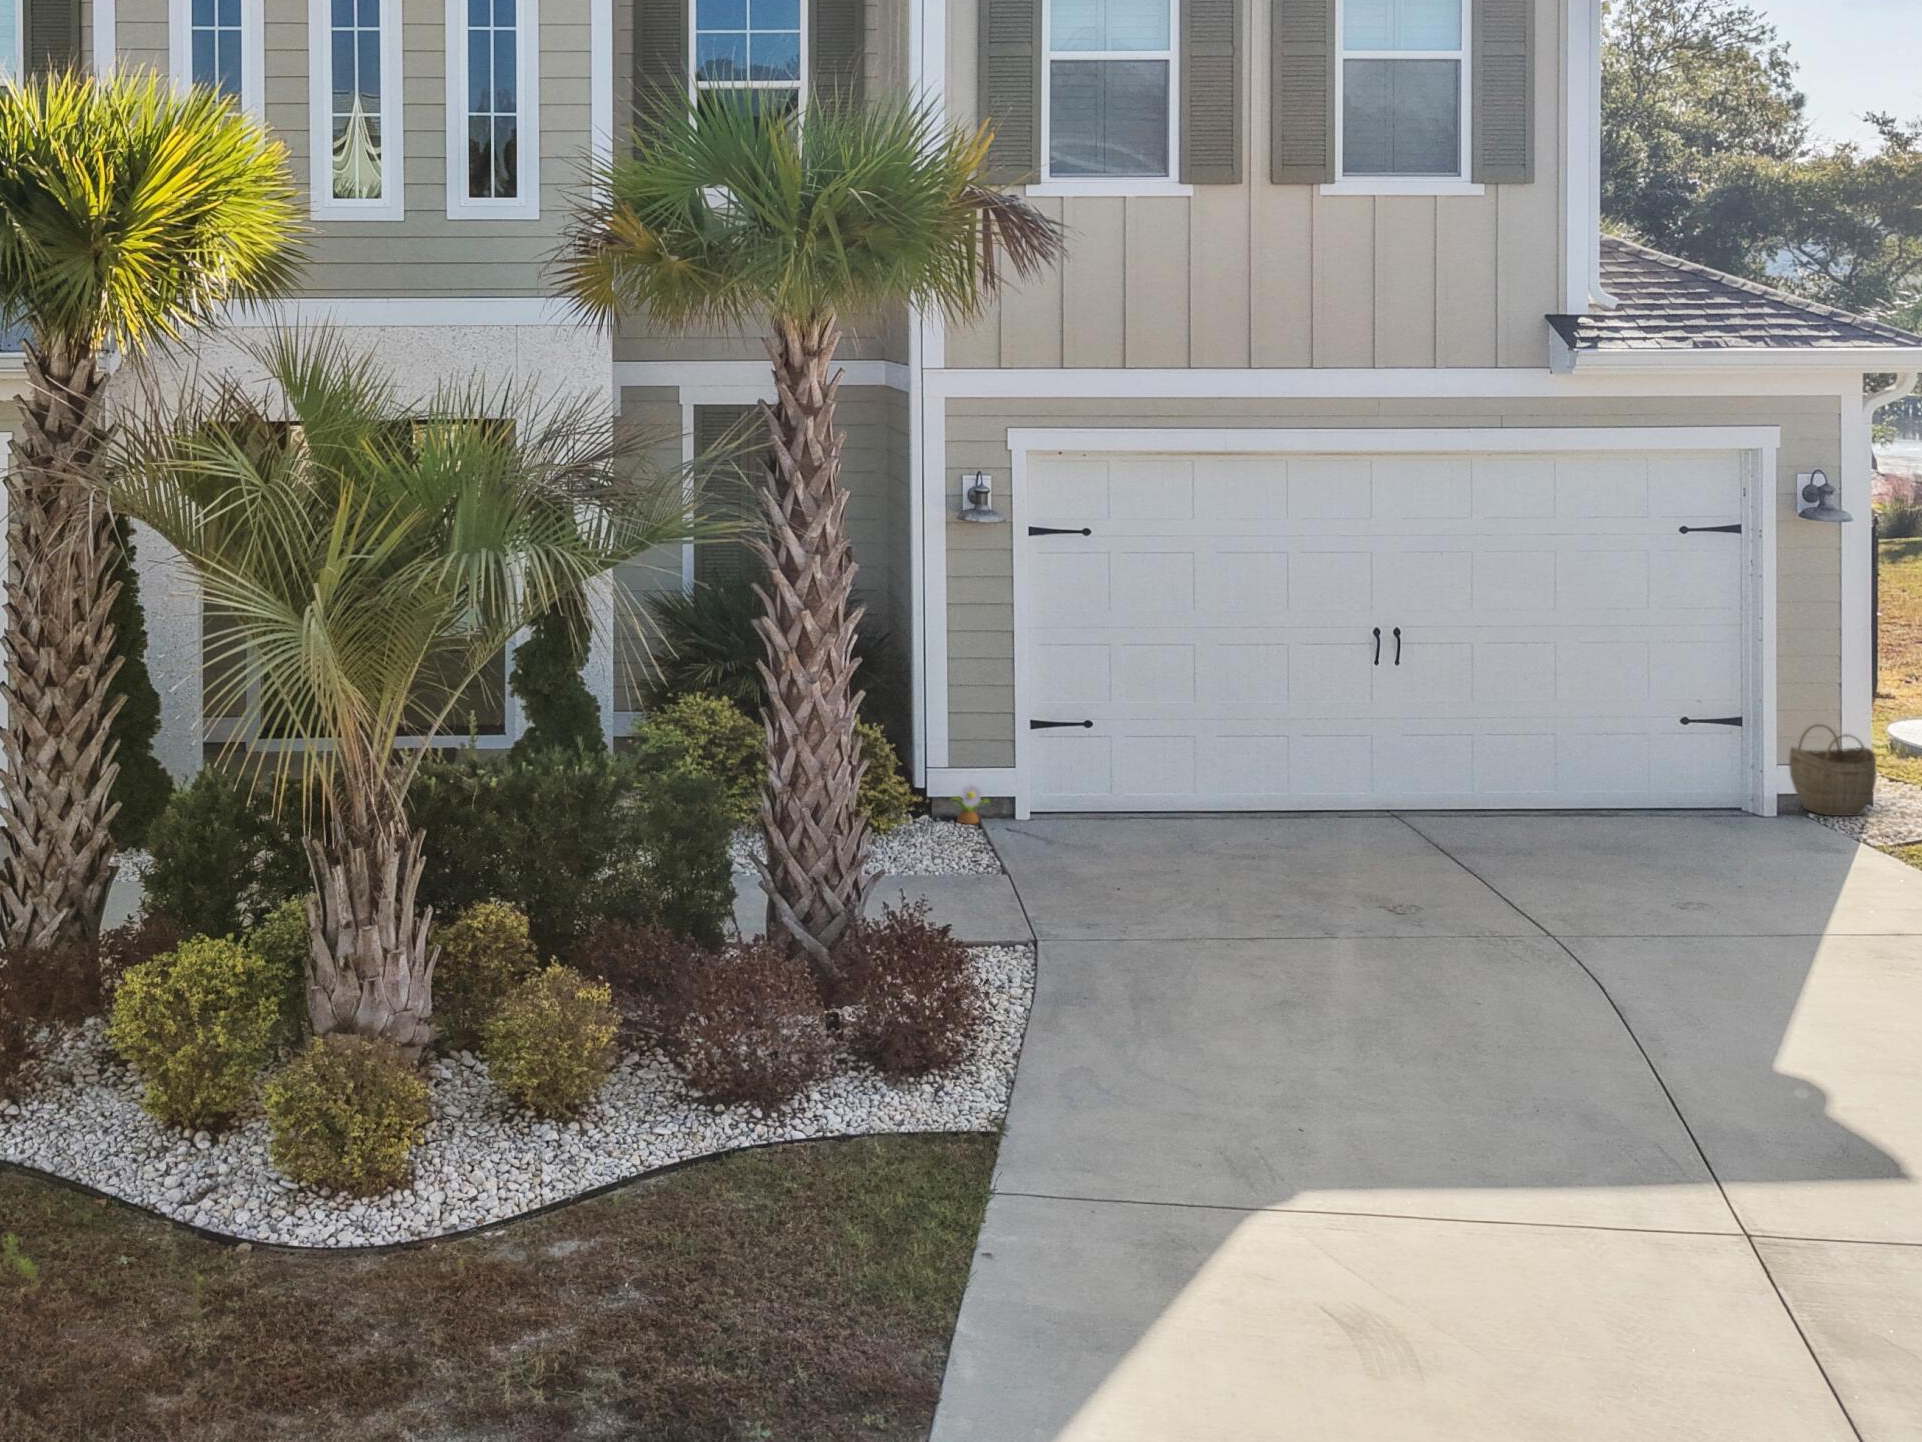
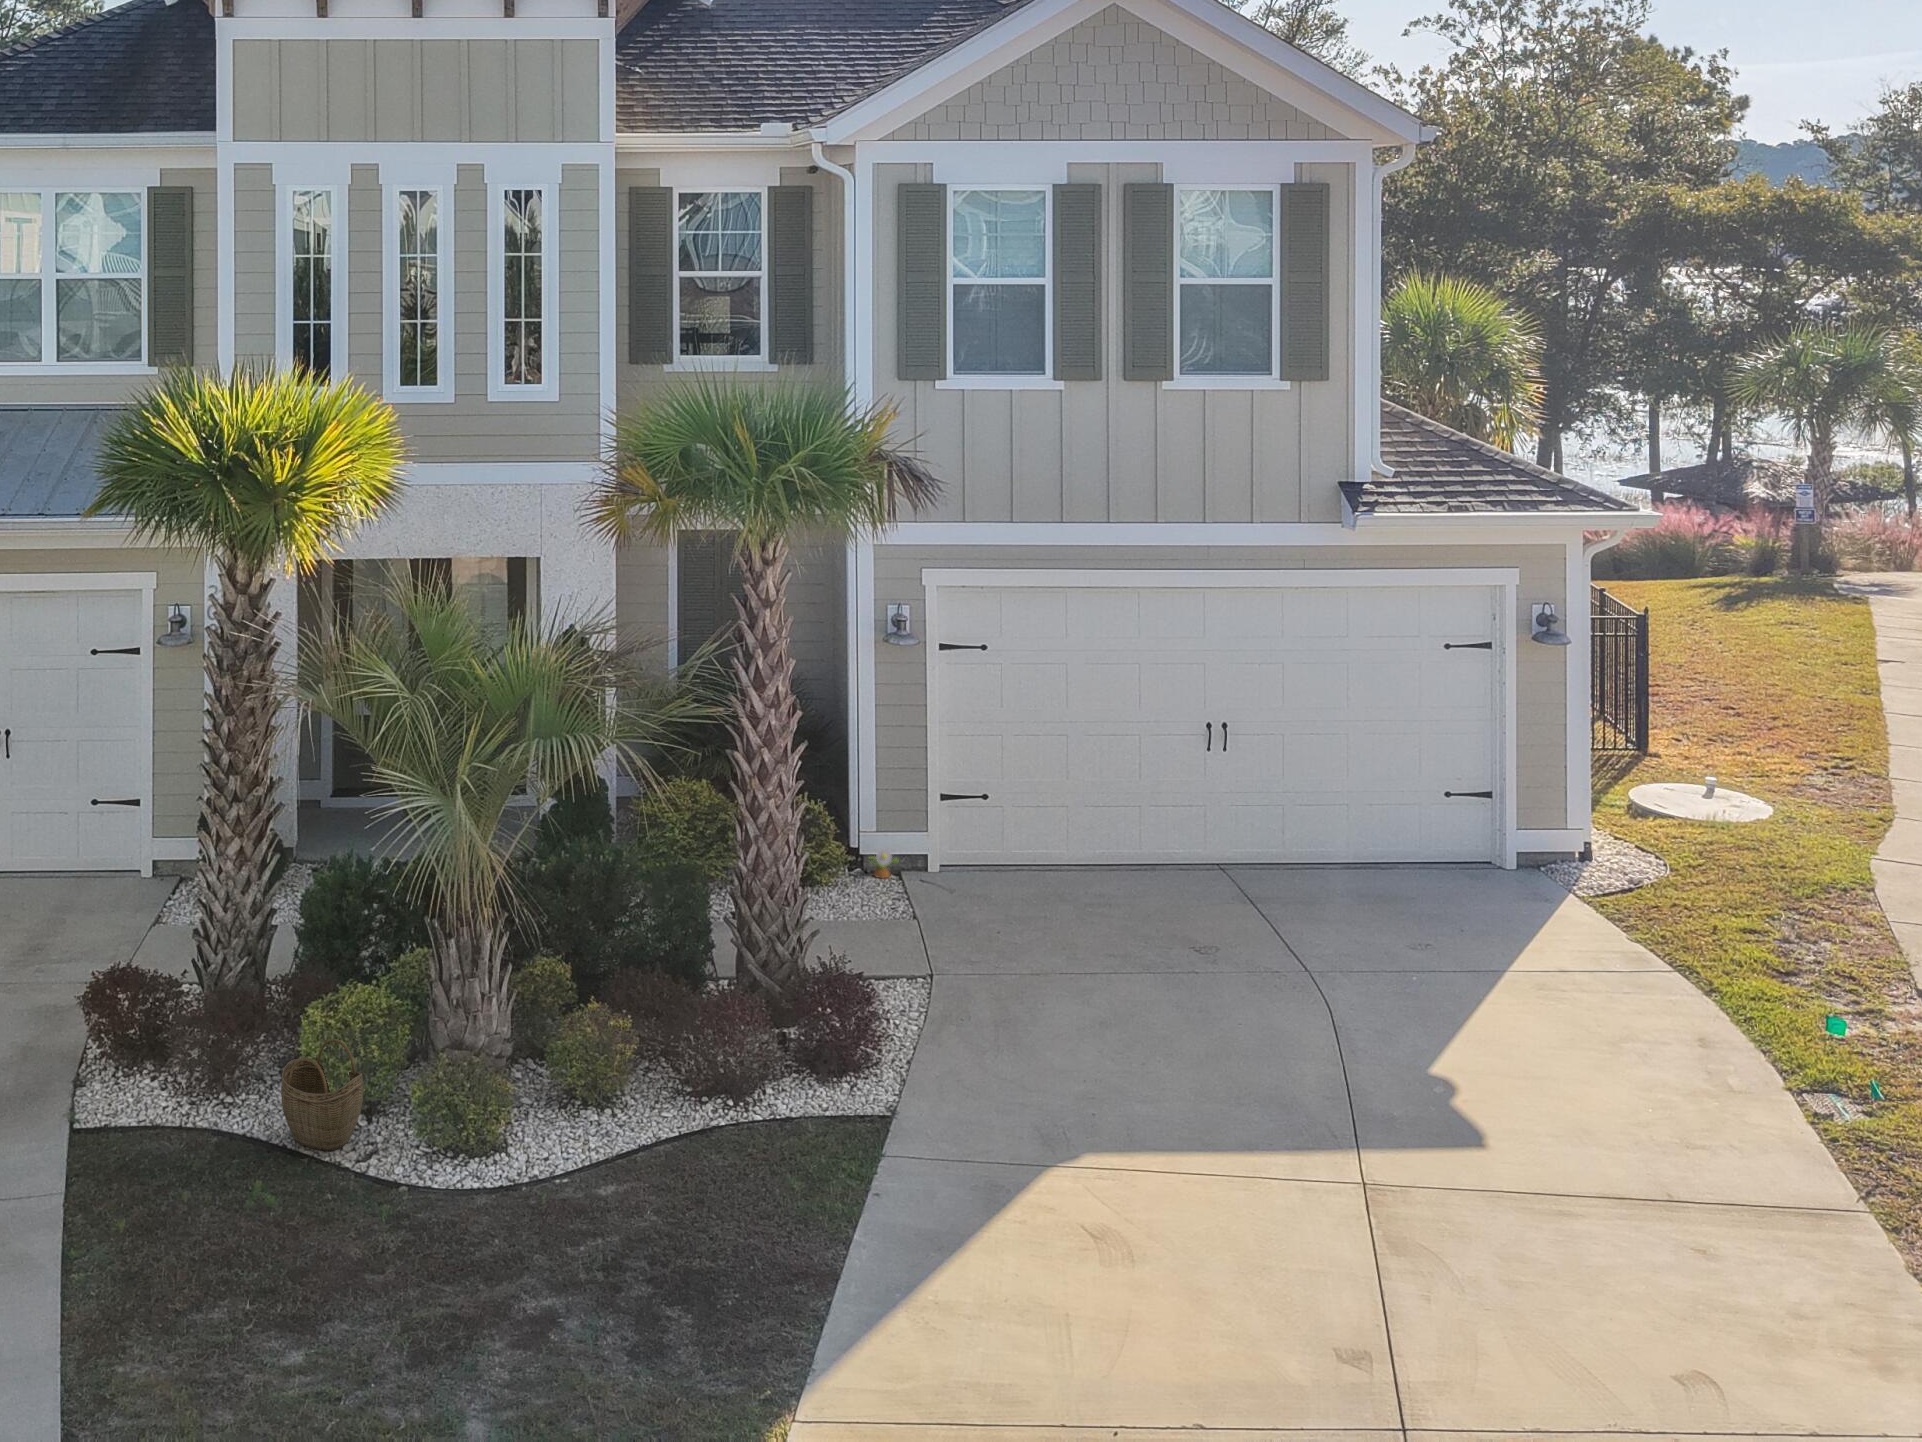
woven basket: present [1789,725,1876,816] -> present [281,1039,363,1151]

